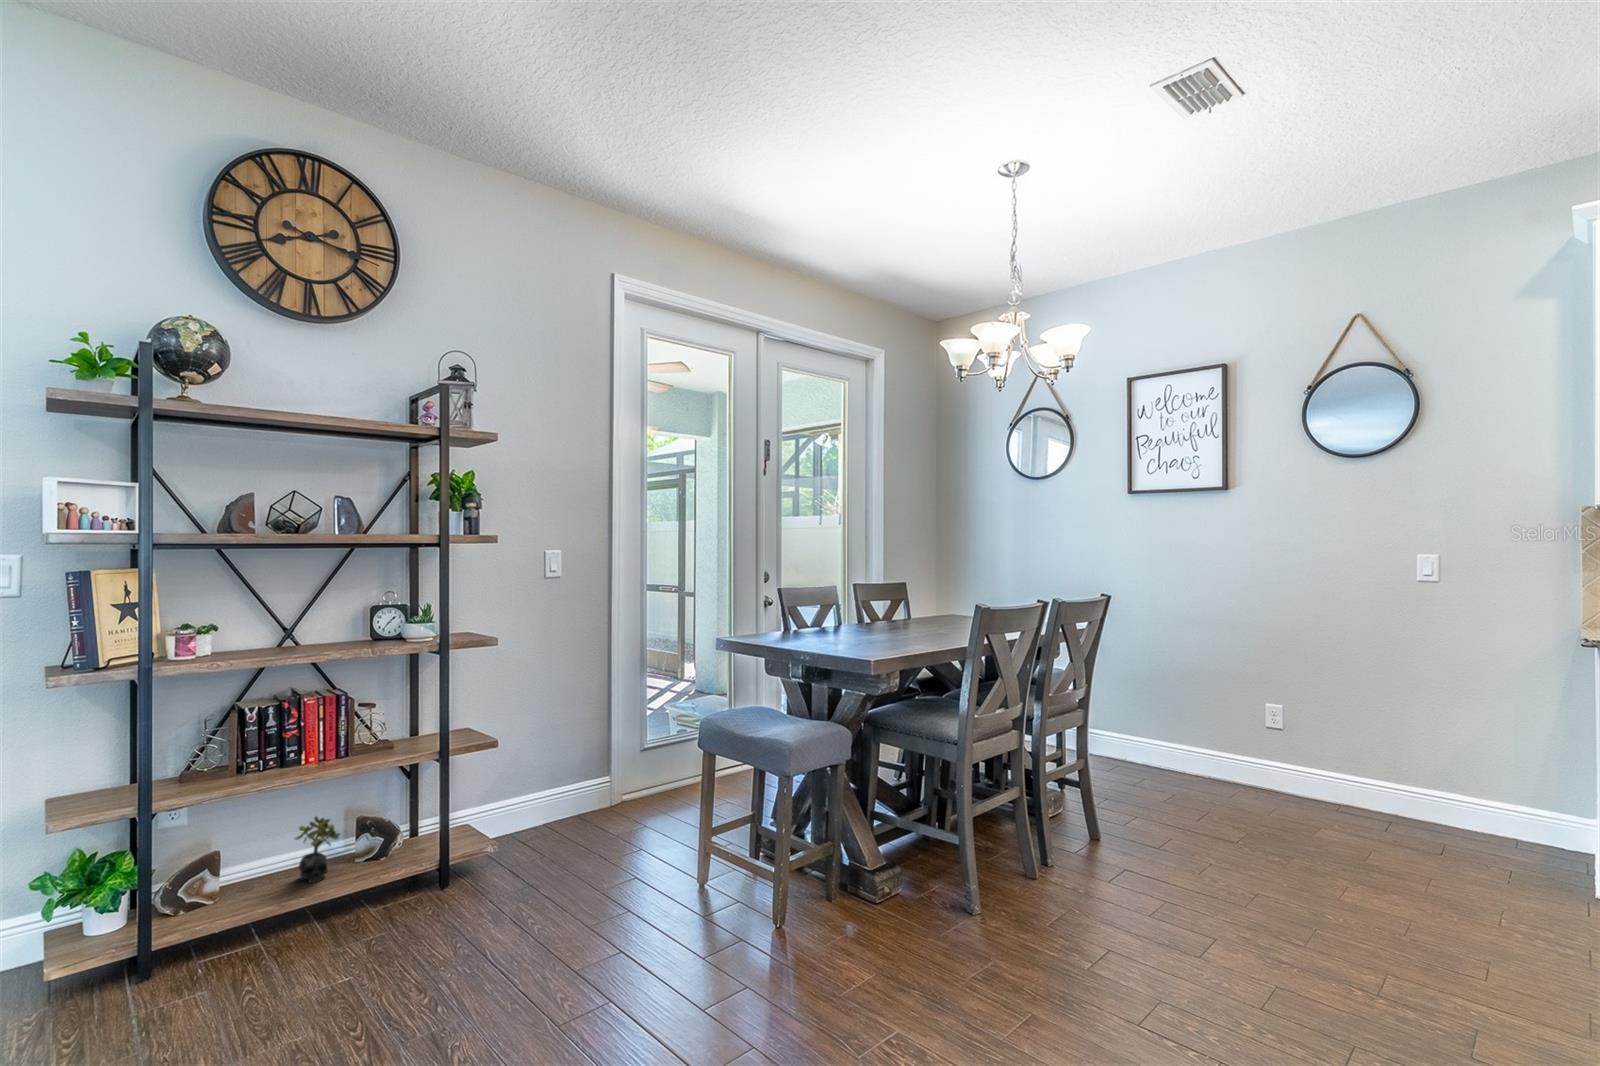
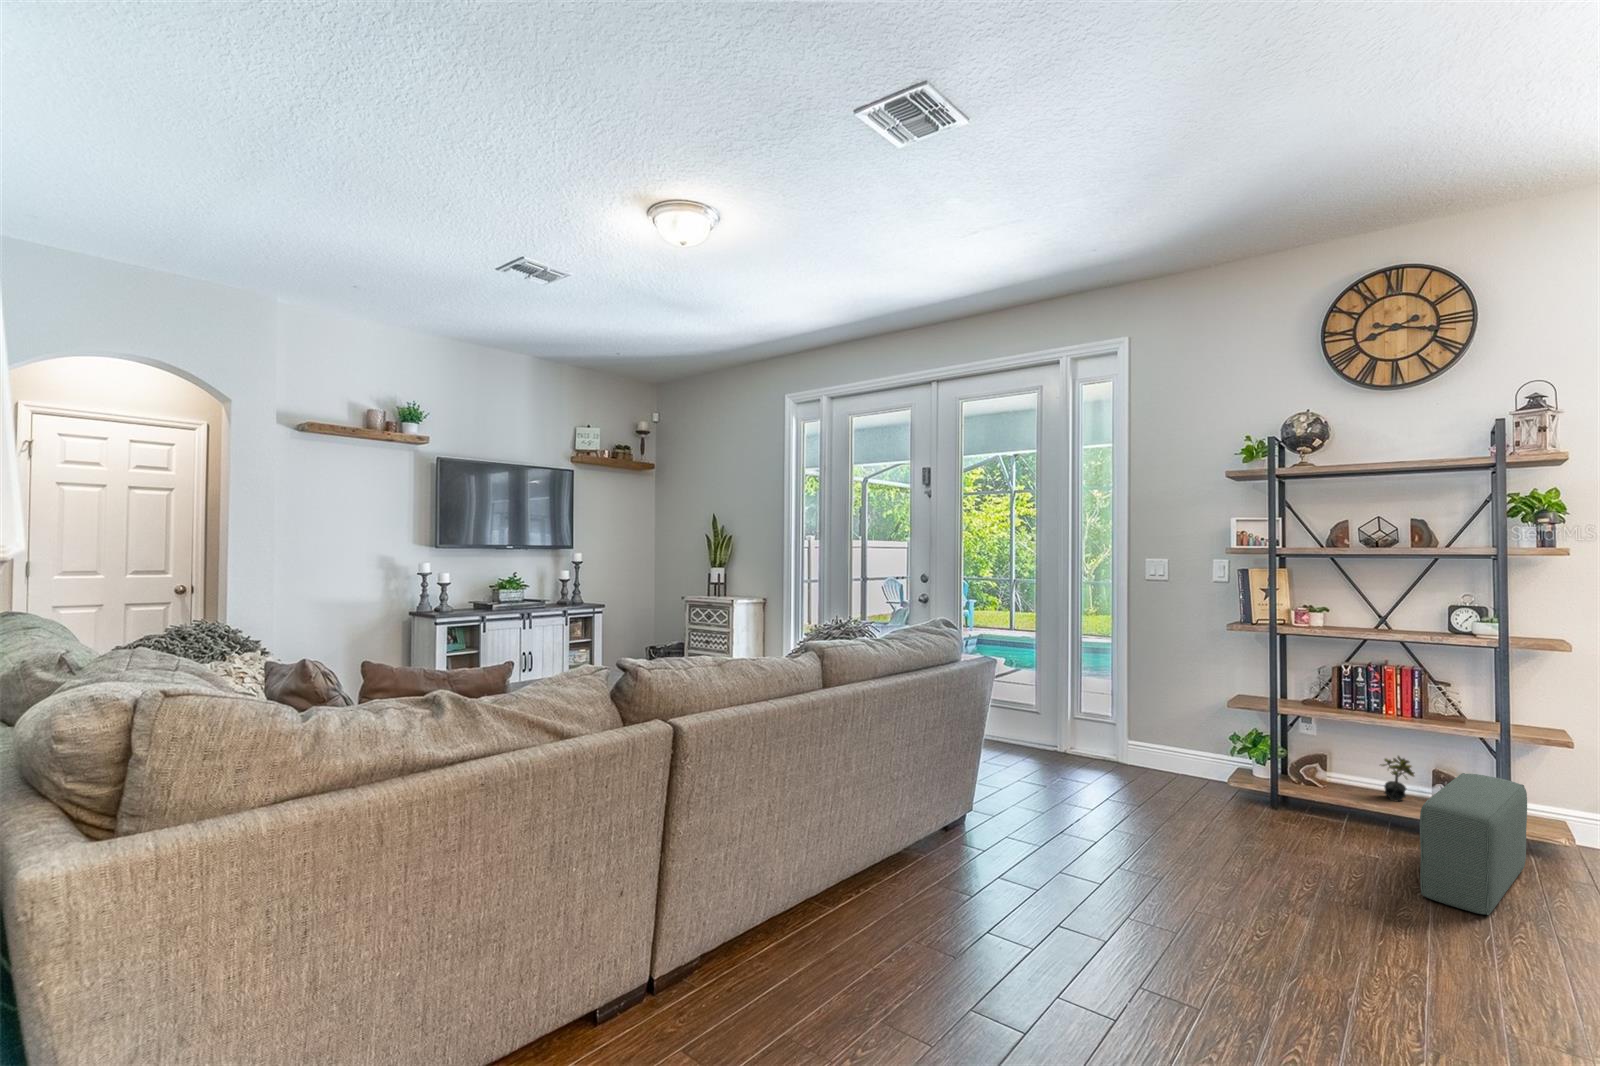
pouf: none [406,807,493,1015] -> present [1420,773,1527,915]

